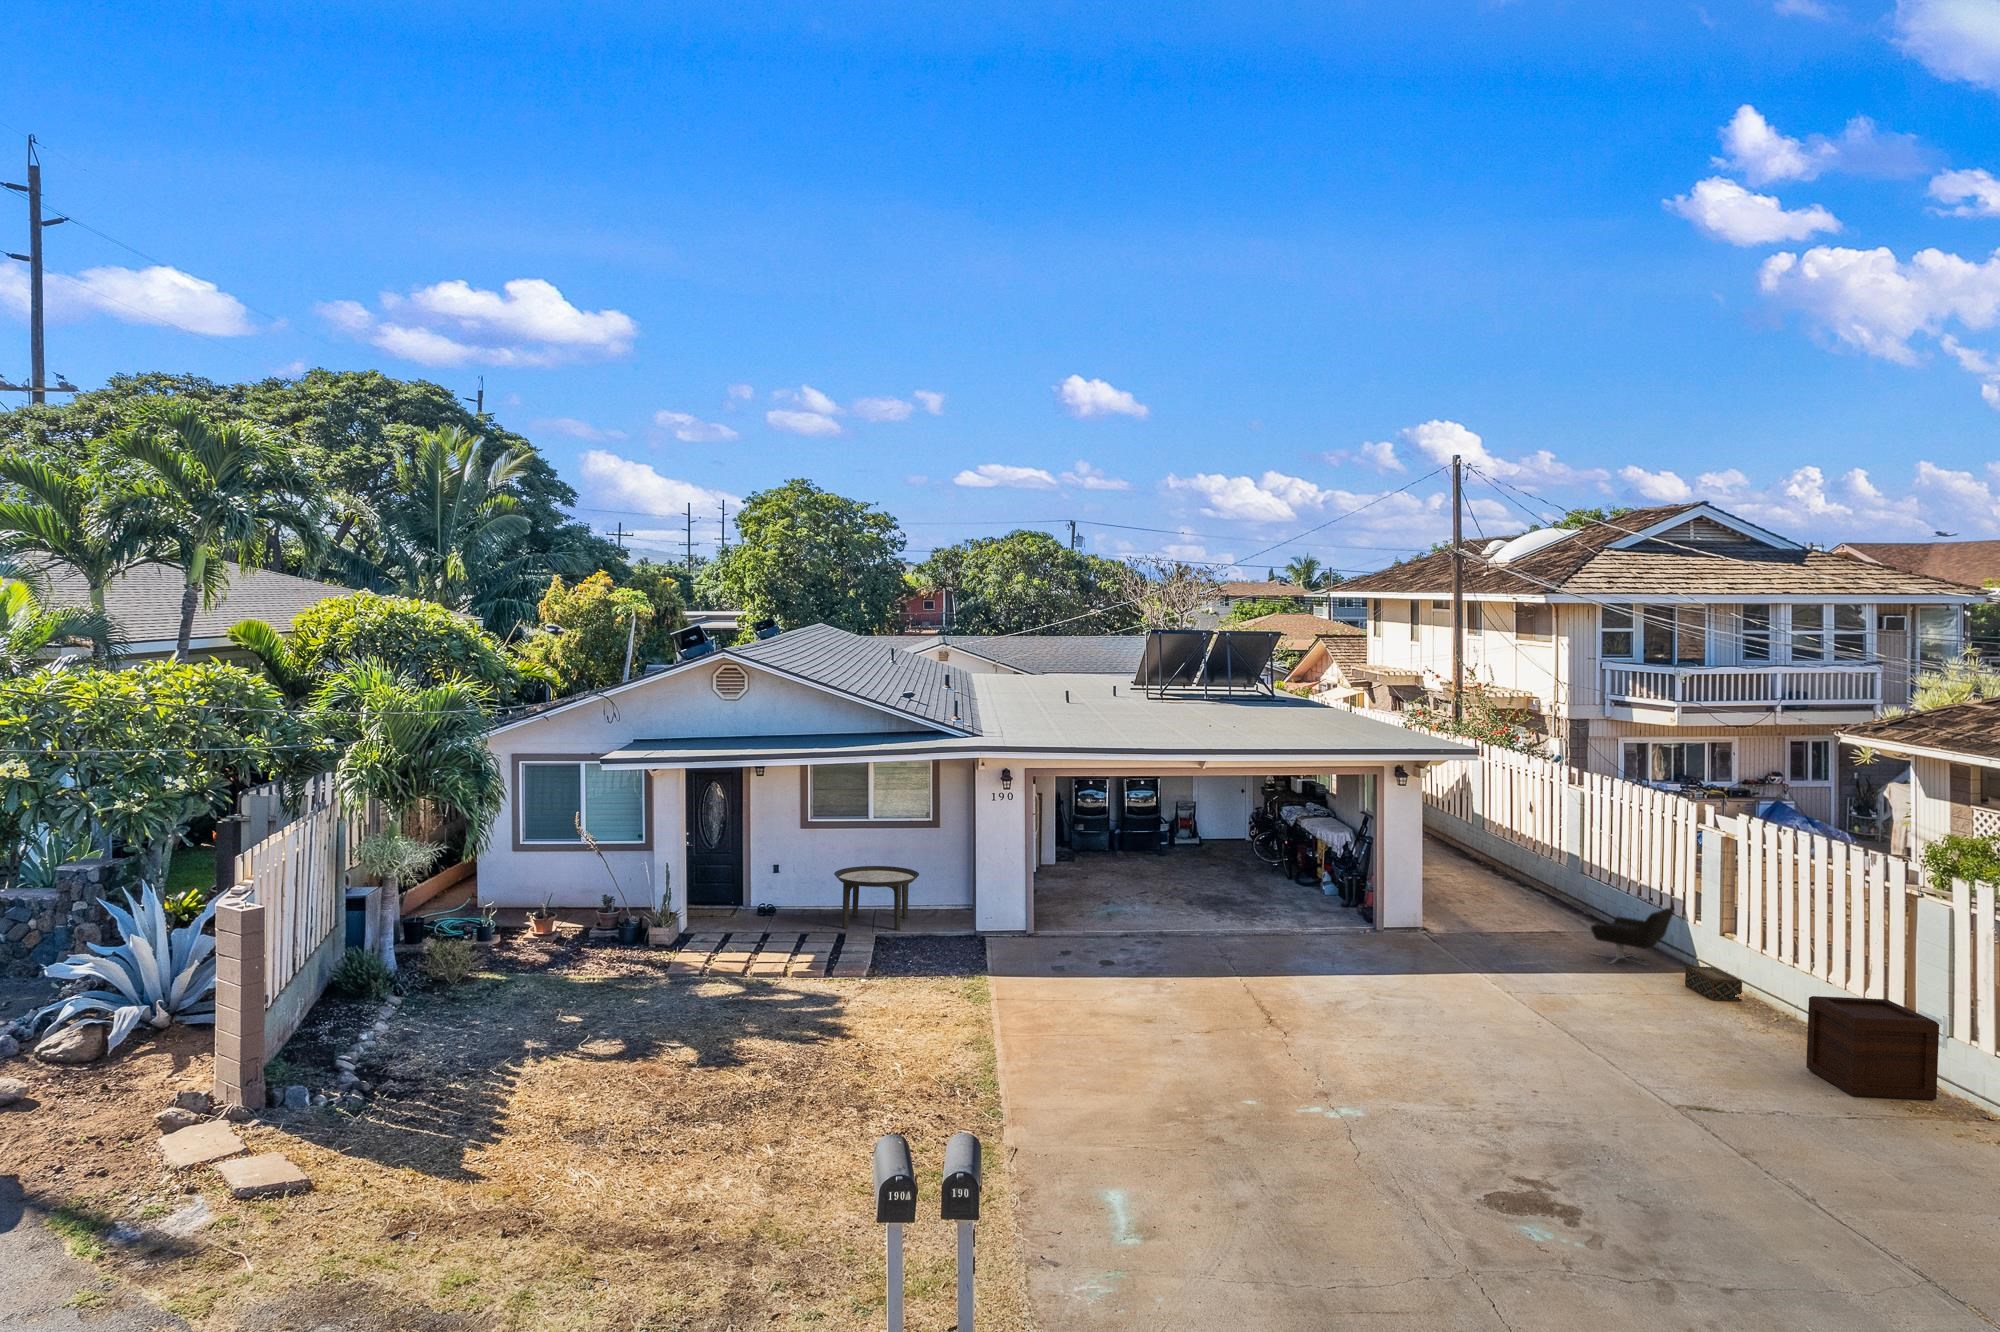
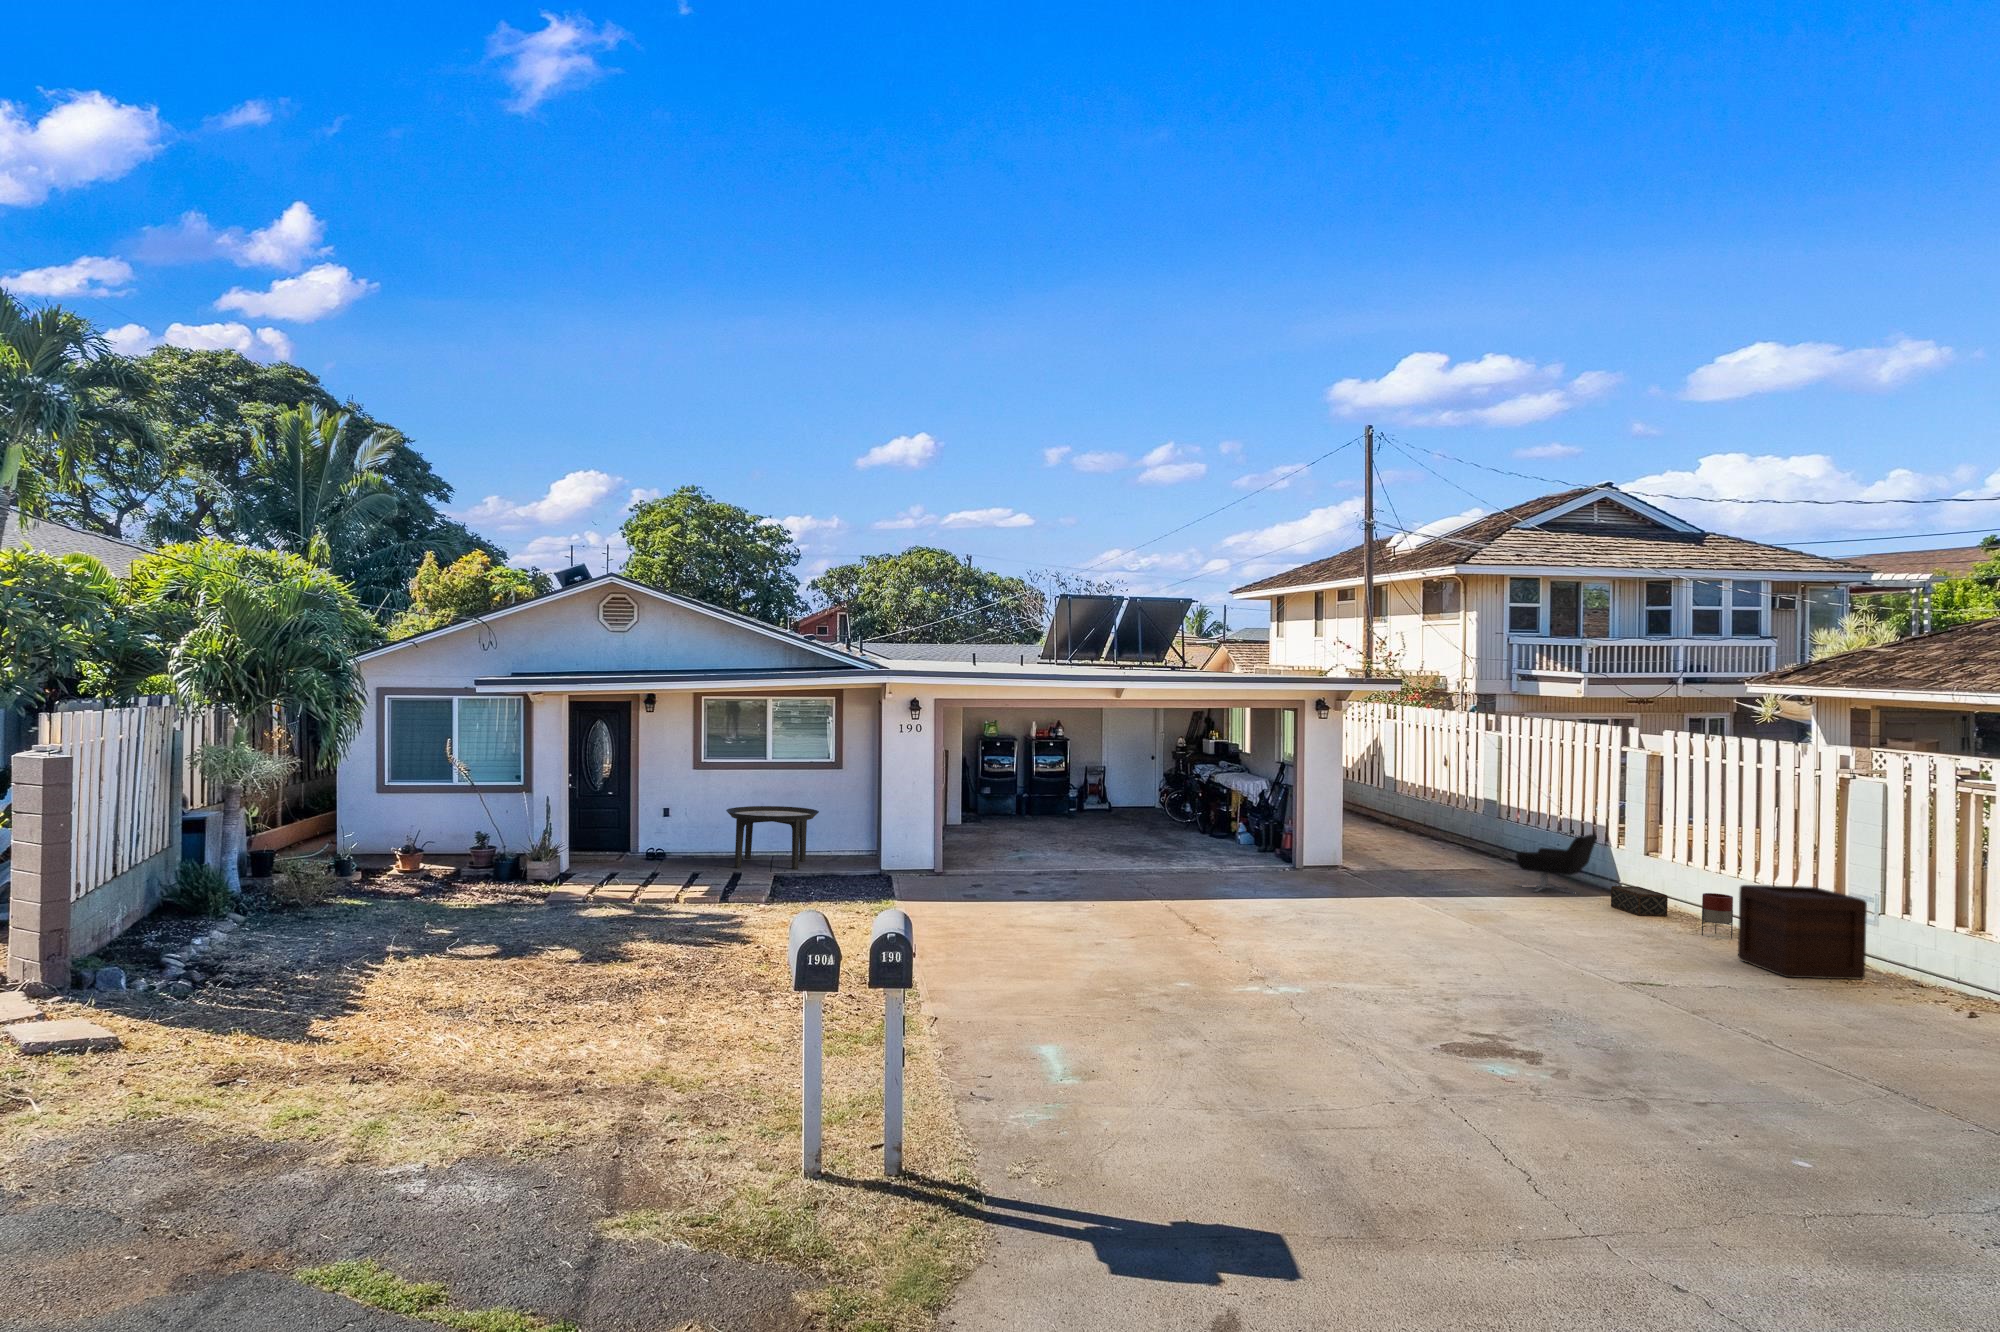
planter: none [1774,989,1806,1037] -> present [1702,893,1733,939]

